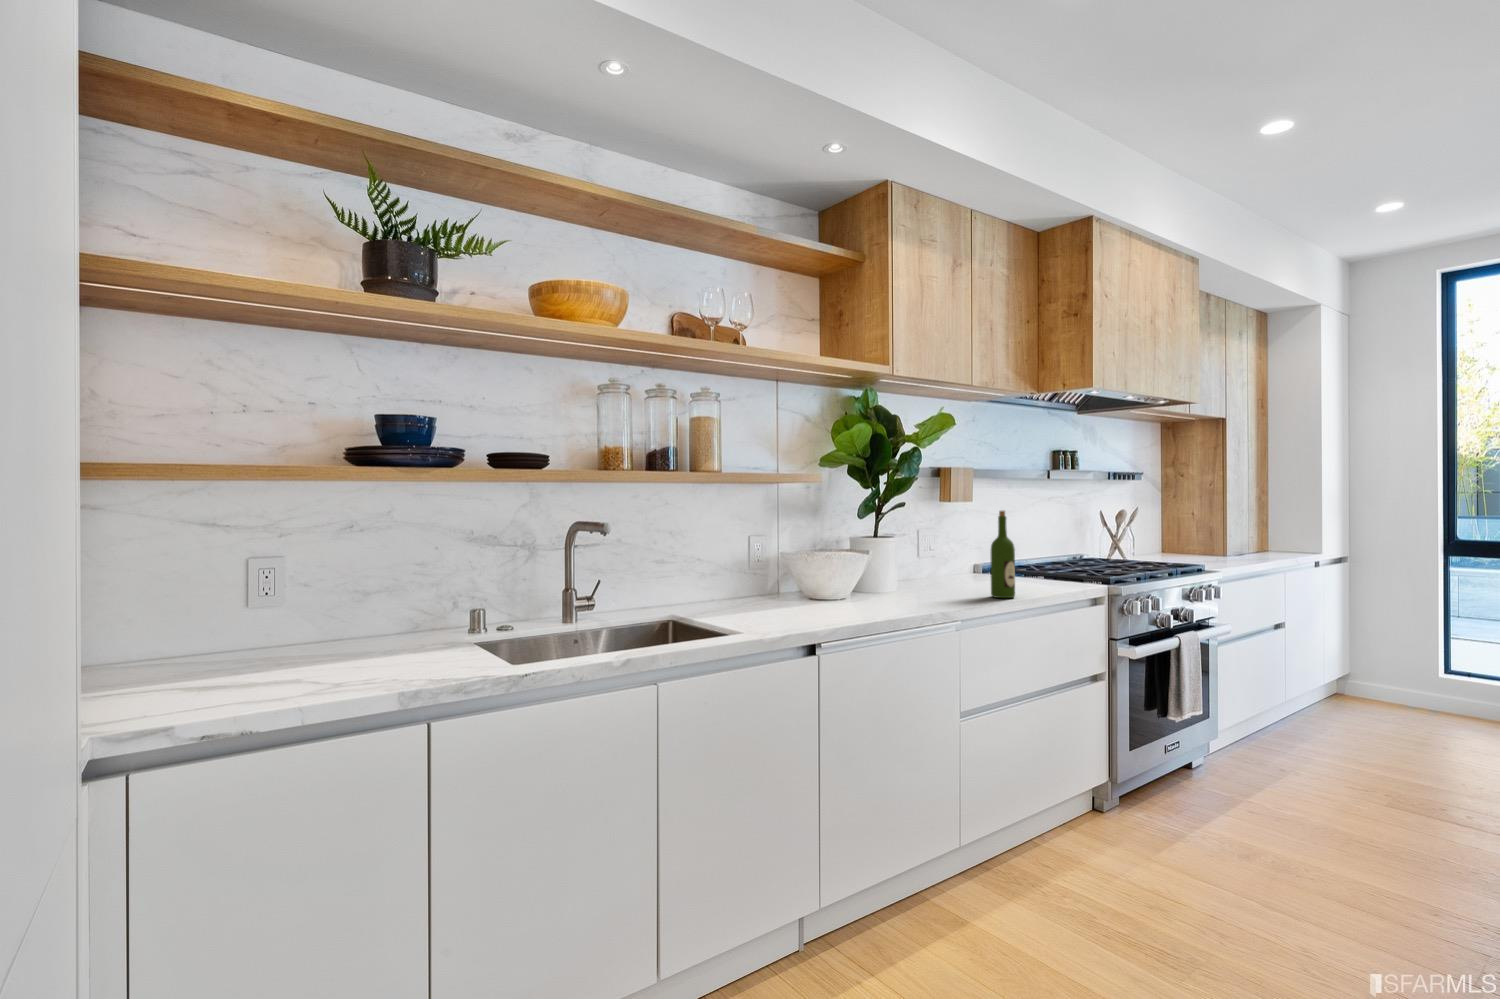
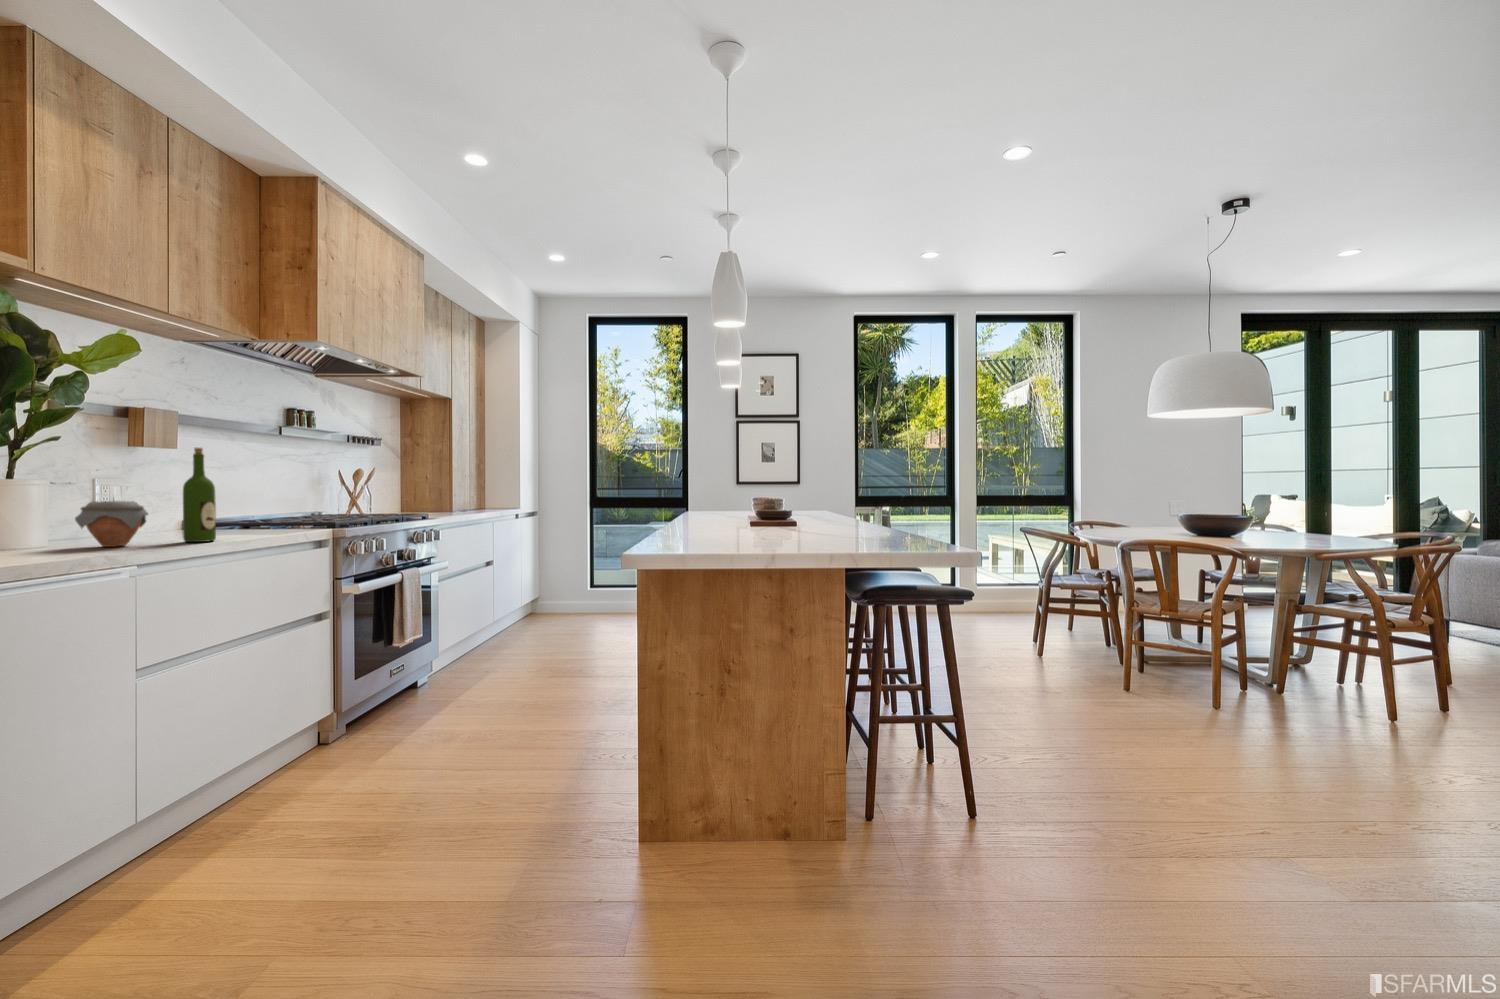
jar: none [922,558,968,599] -> present [75,501,148,547]

